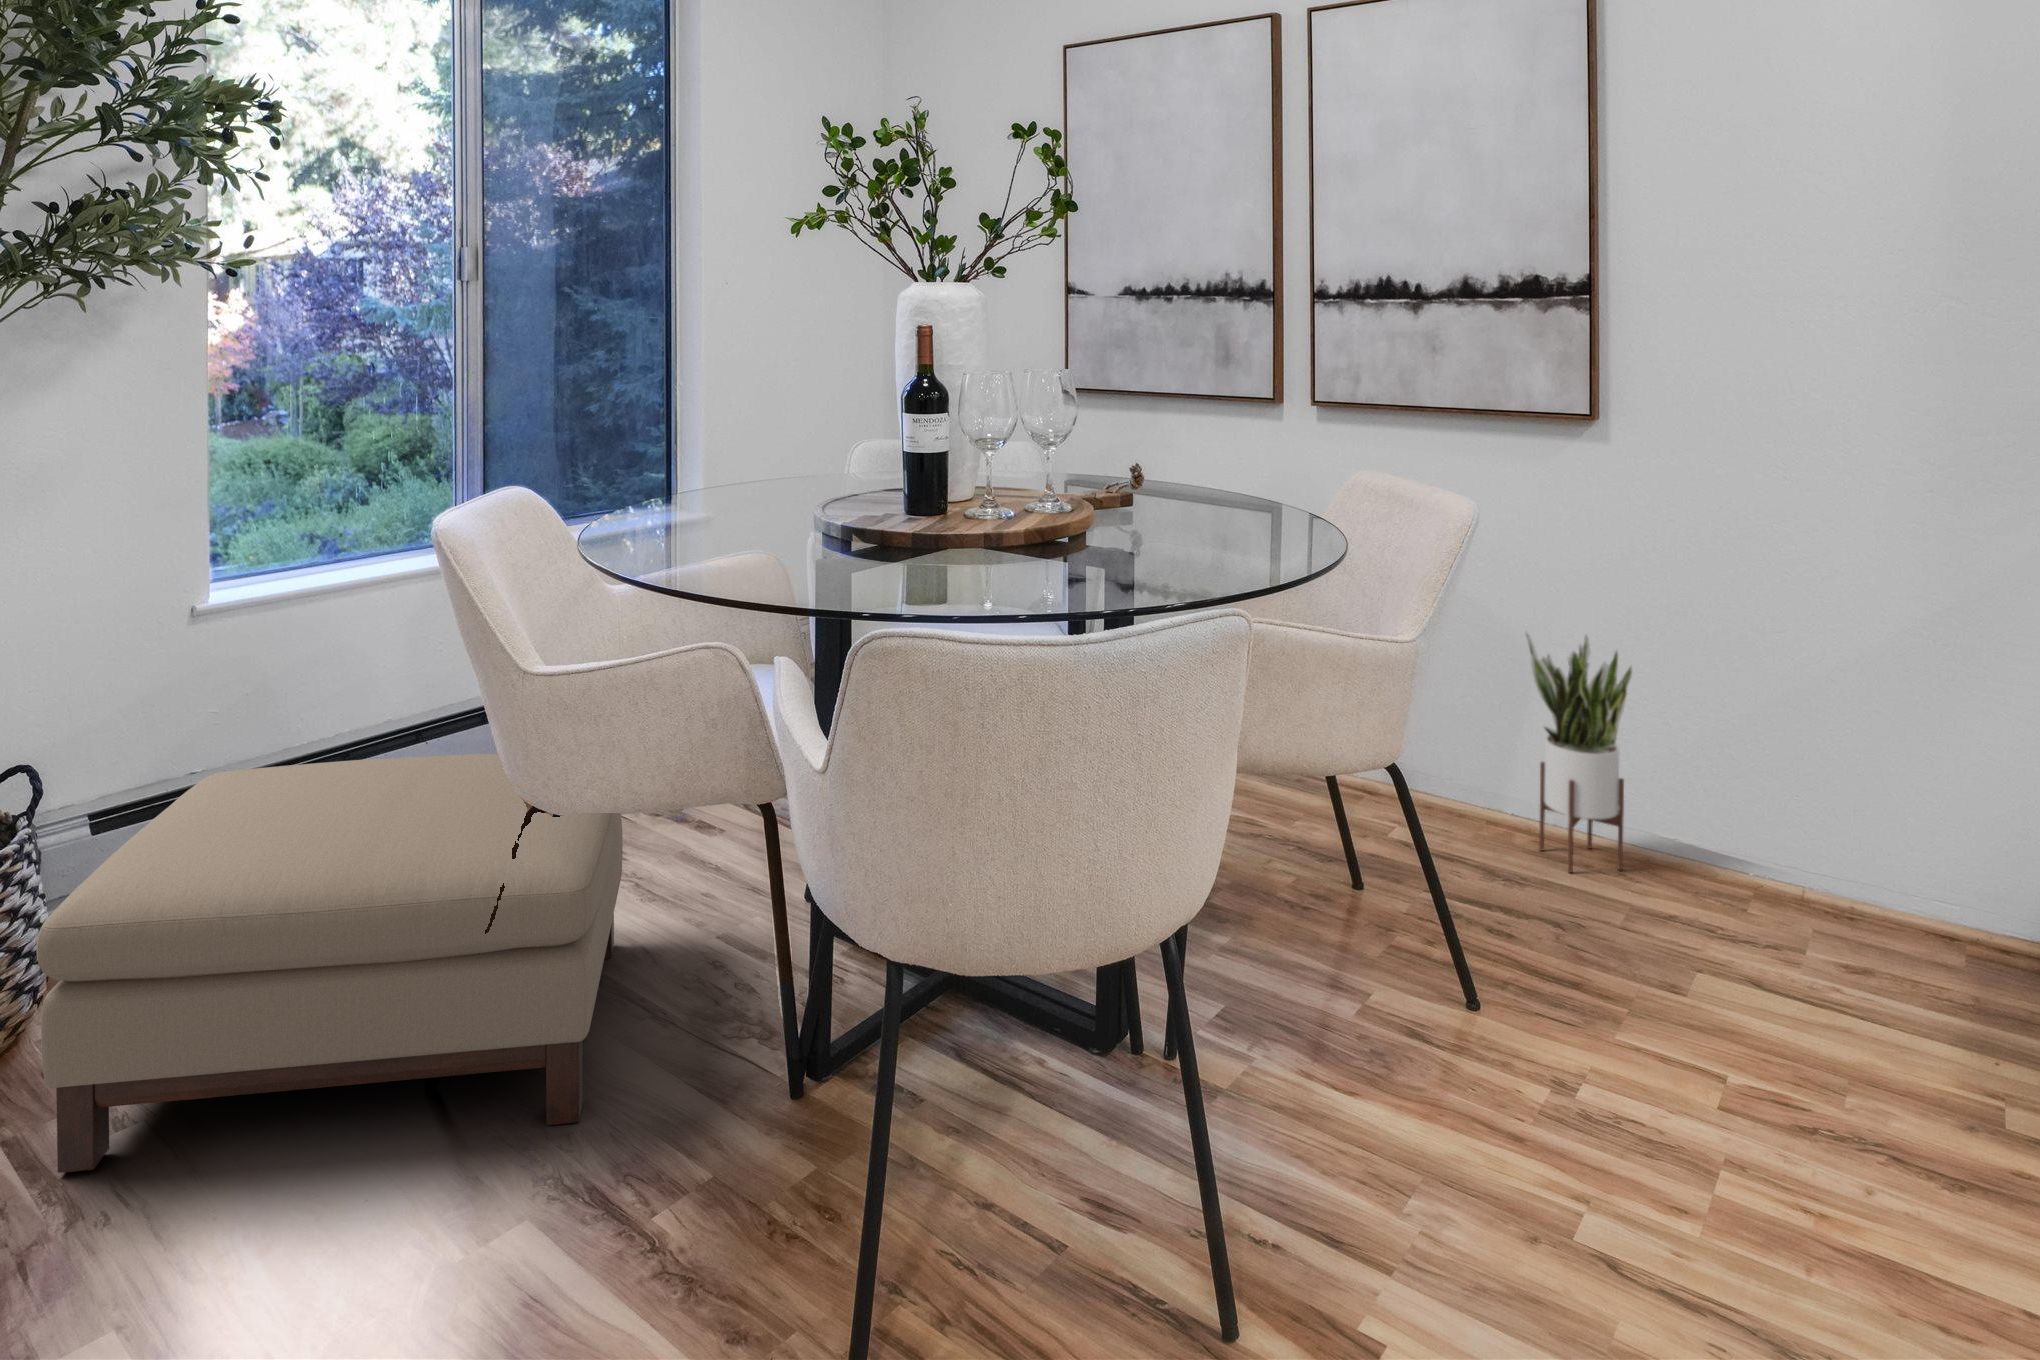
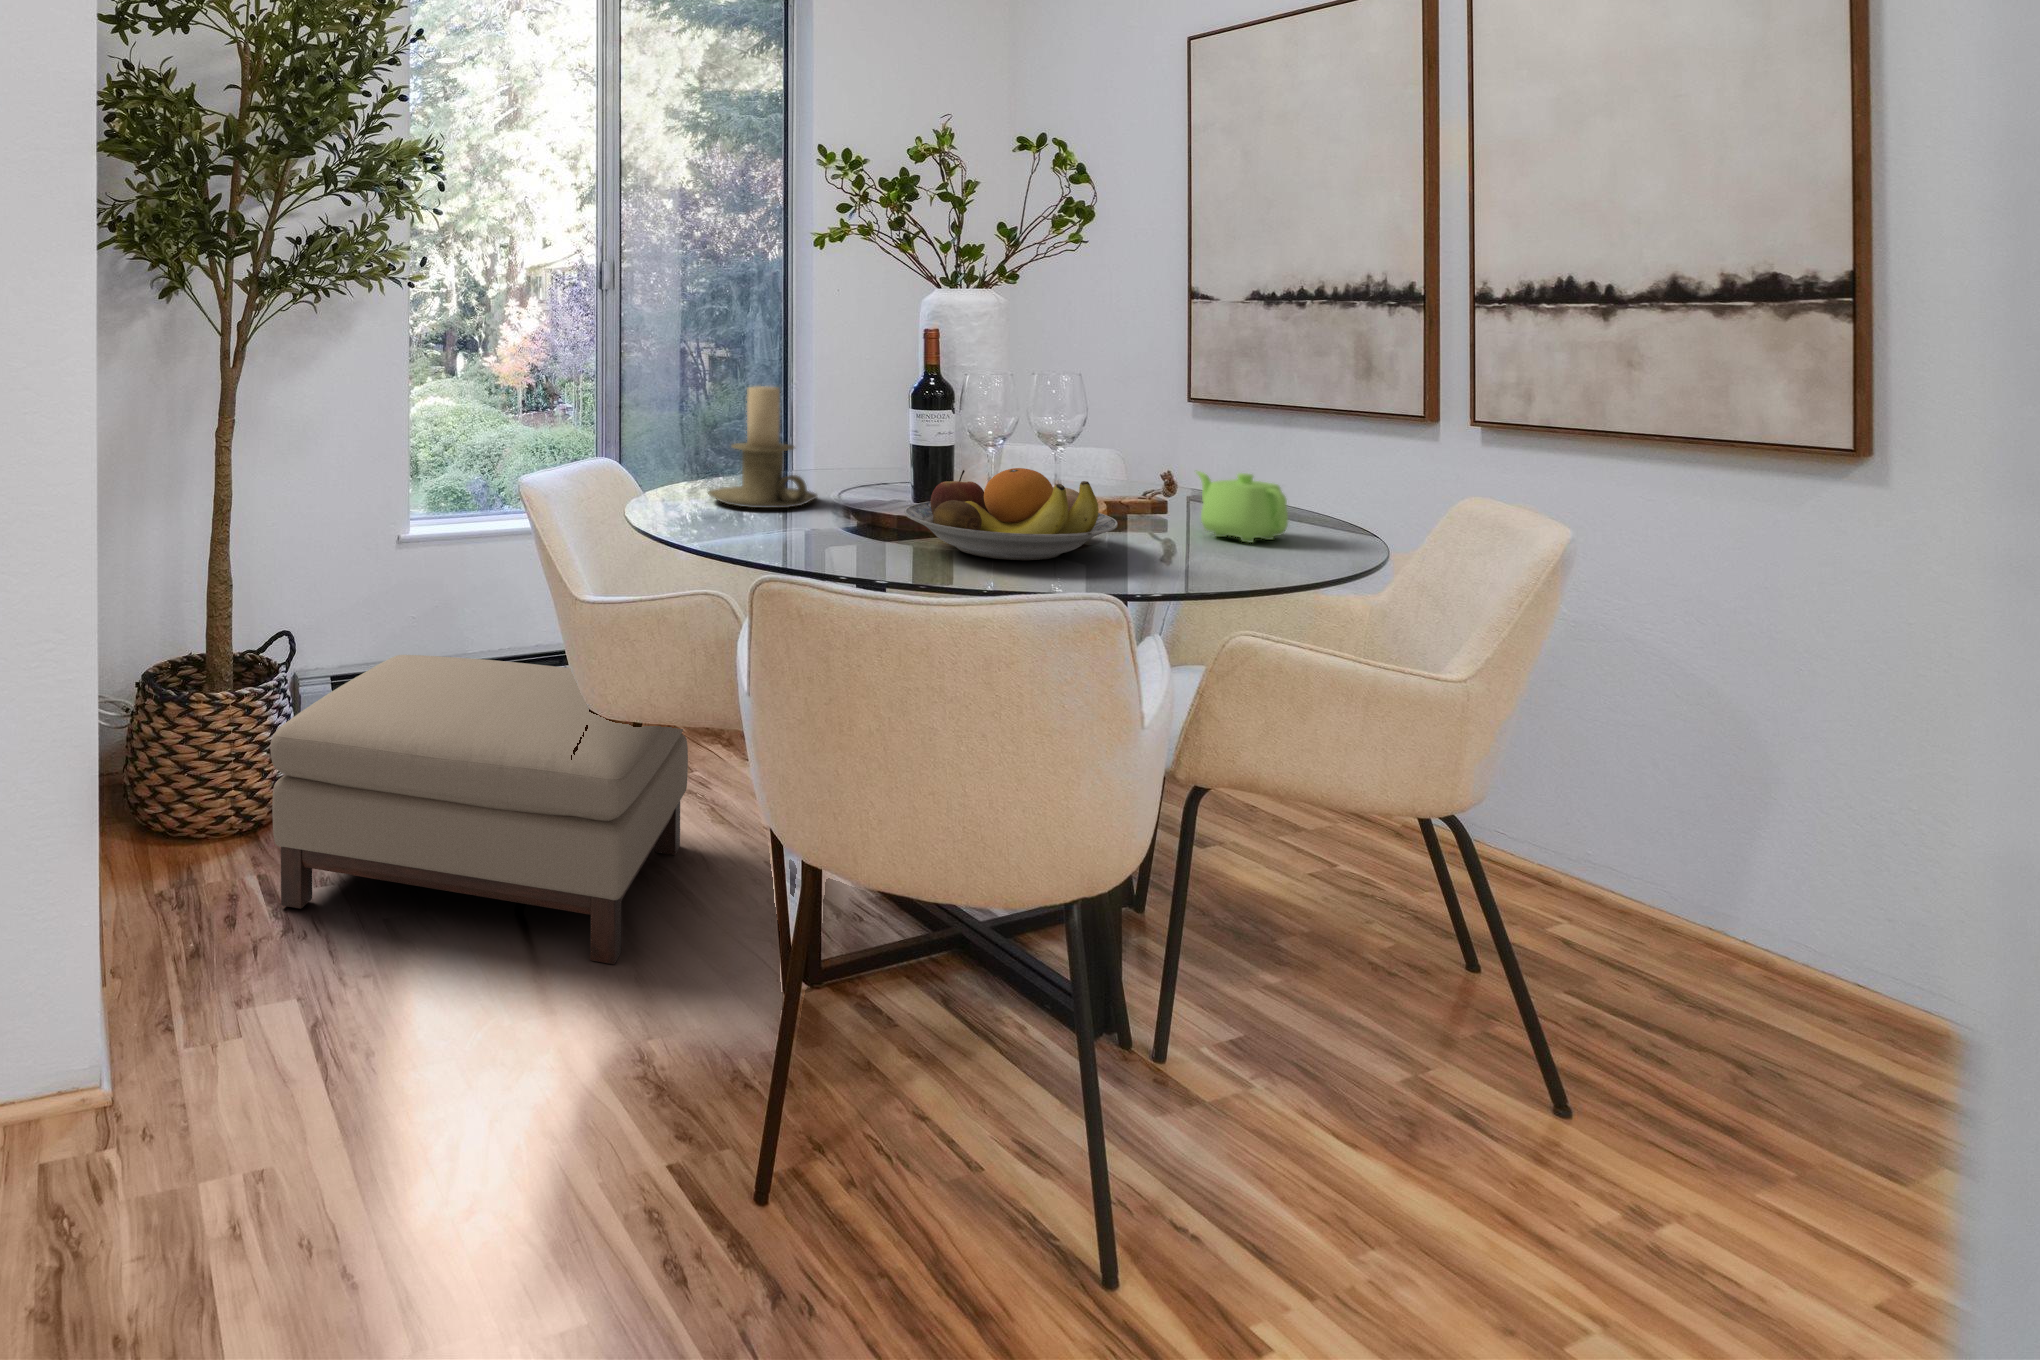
candle holder: none [648,393,777,535] -> present [709,386,818,508]
teapot: none [1159,461,1249,528] -> present [1197,471,1288,543]
fruit bowl: none [909,469,1124,568] -> present [904,468,1117,560]
potted plant: present [1525,632,1632,873] -> none [1730,706,1901,1021]

